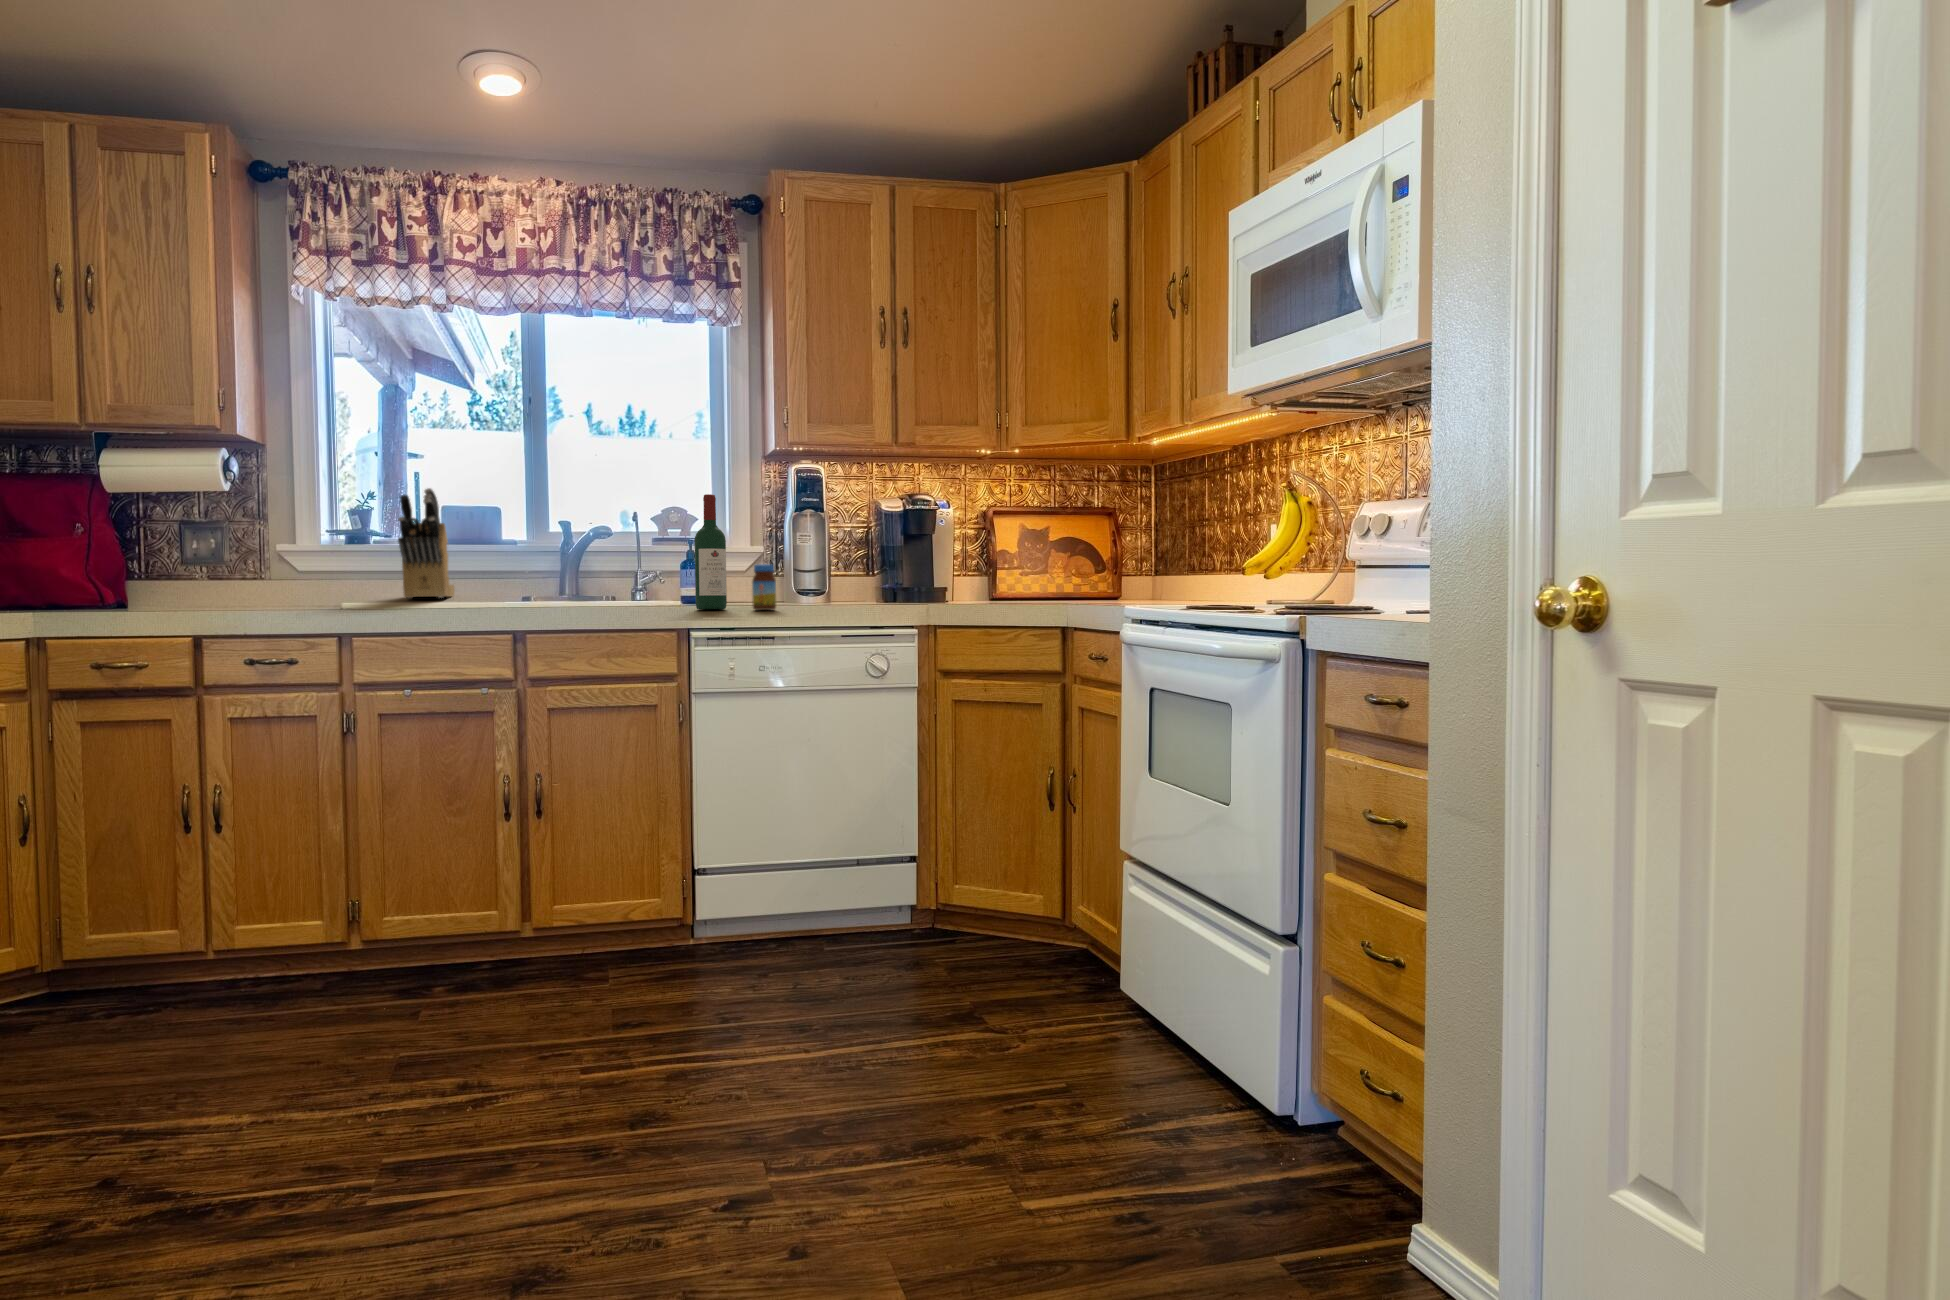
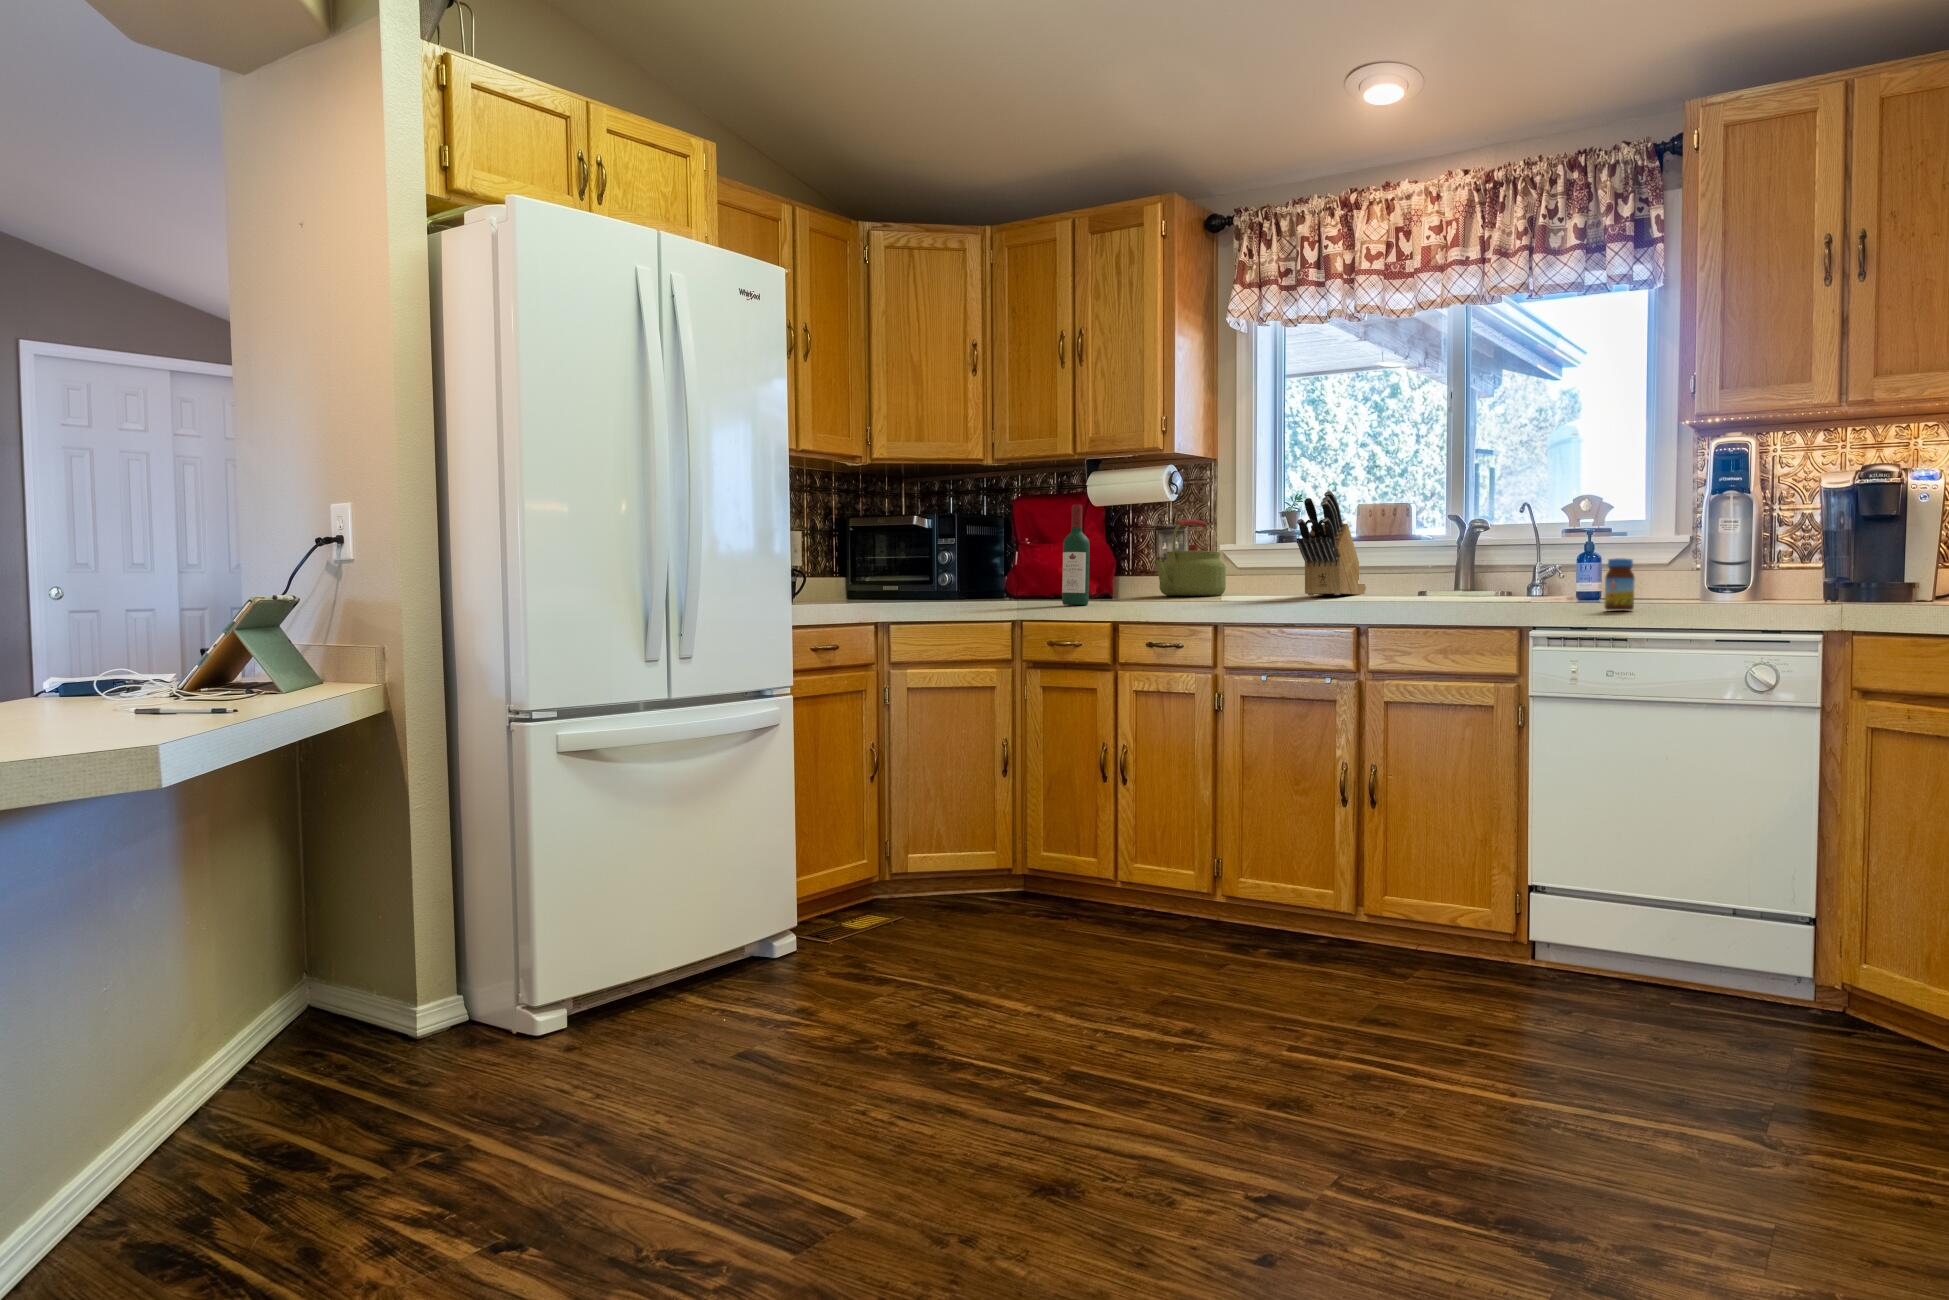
wine bottle: present [695,494,727,609] -> present [1062,505,1090,605]
kettle: none [201,511,289,601] -> present [1155,519,1226,596]

